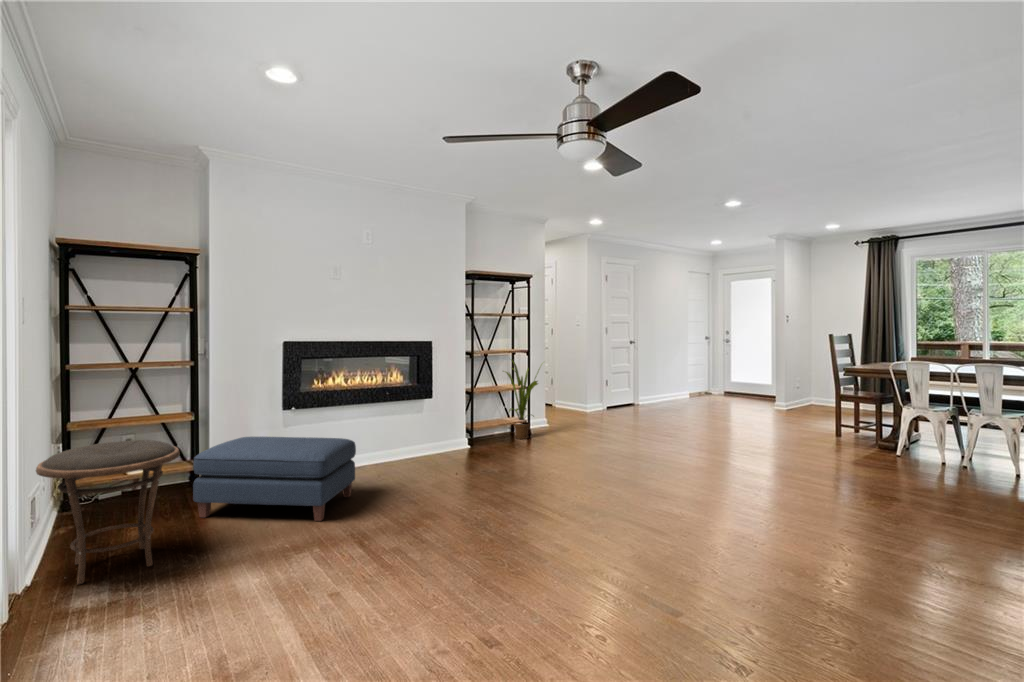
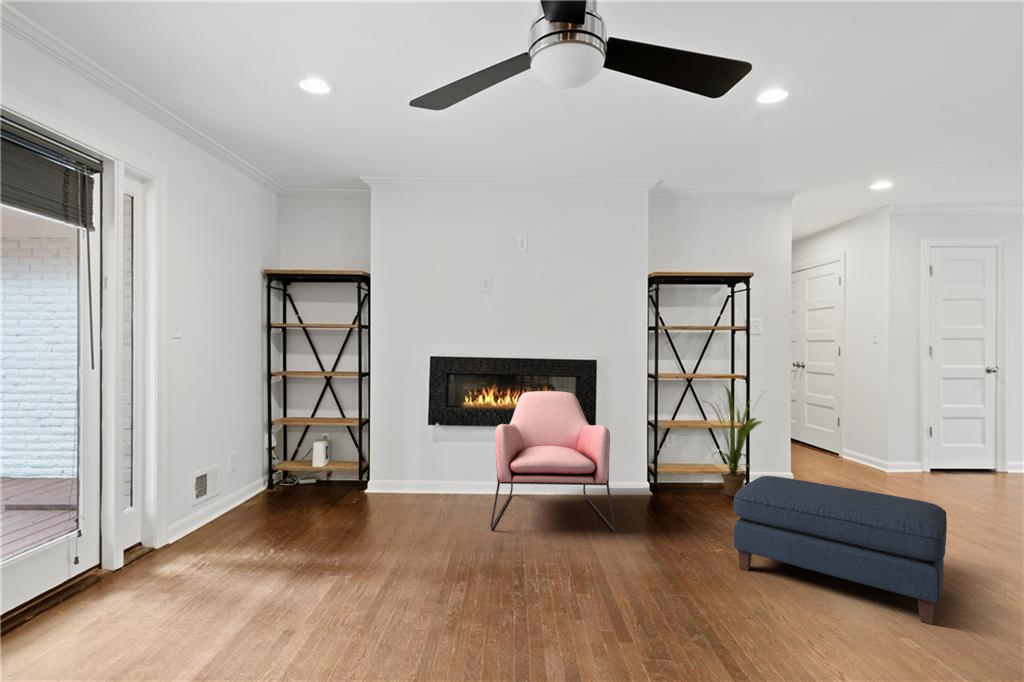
armchair: none [365,369,480,490] -> present [490,391,616,531]
ottoman: present [193,437,356,521] -> present [734,476,947,624]
side table: present [36,440,180,584] -> none [168,438,278,554]

